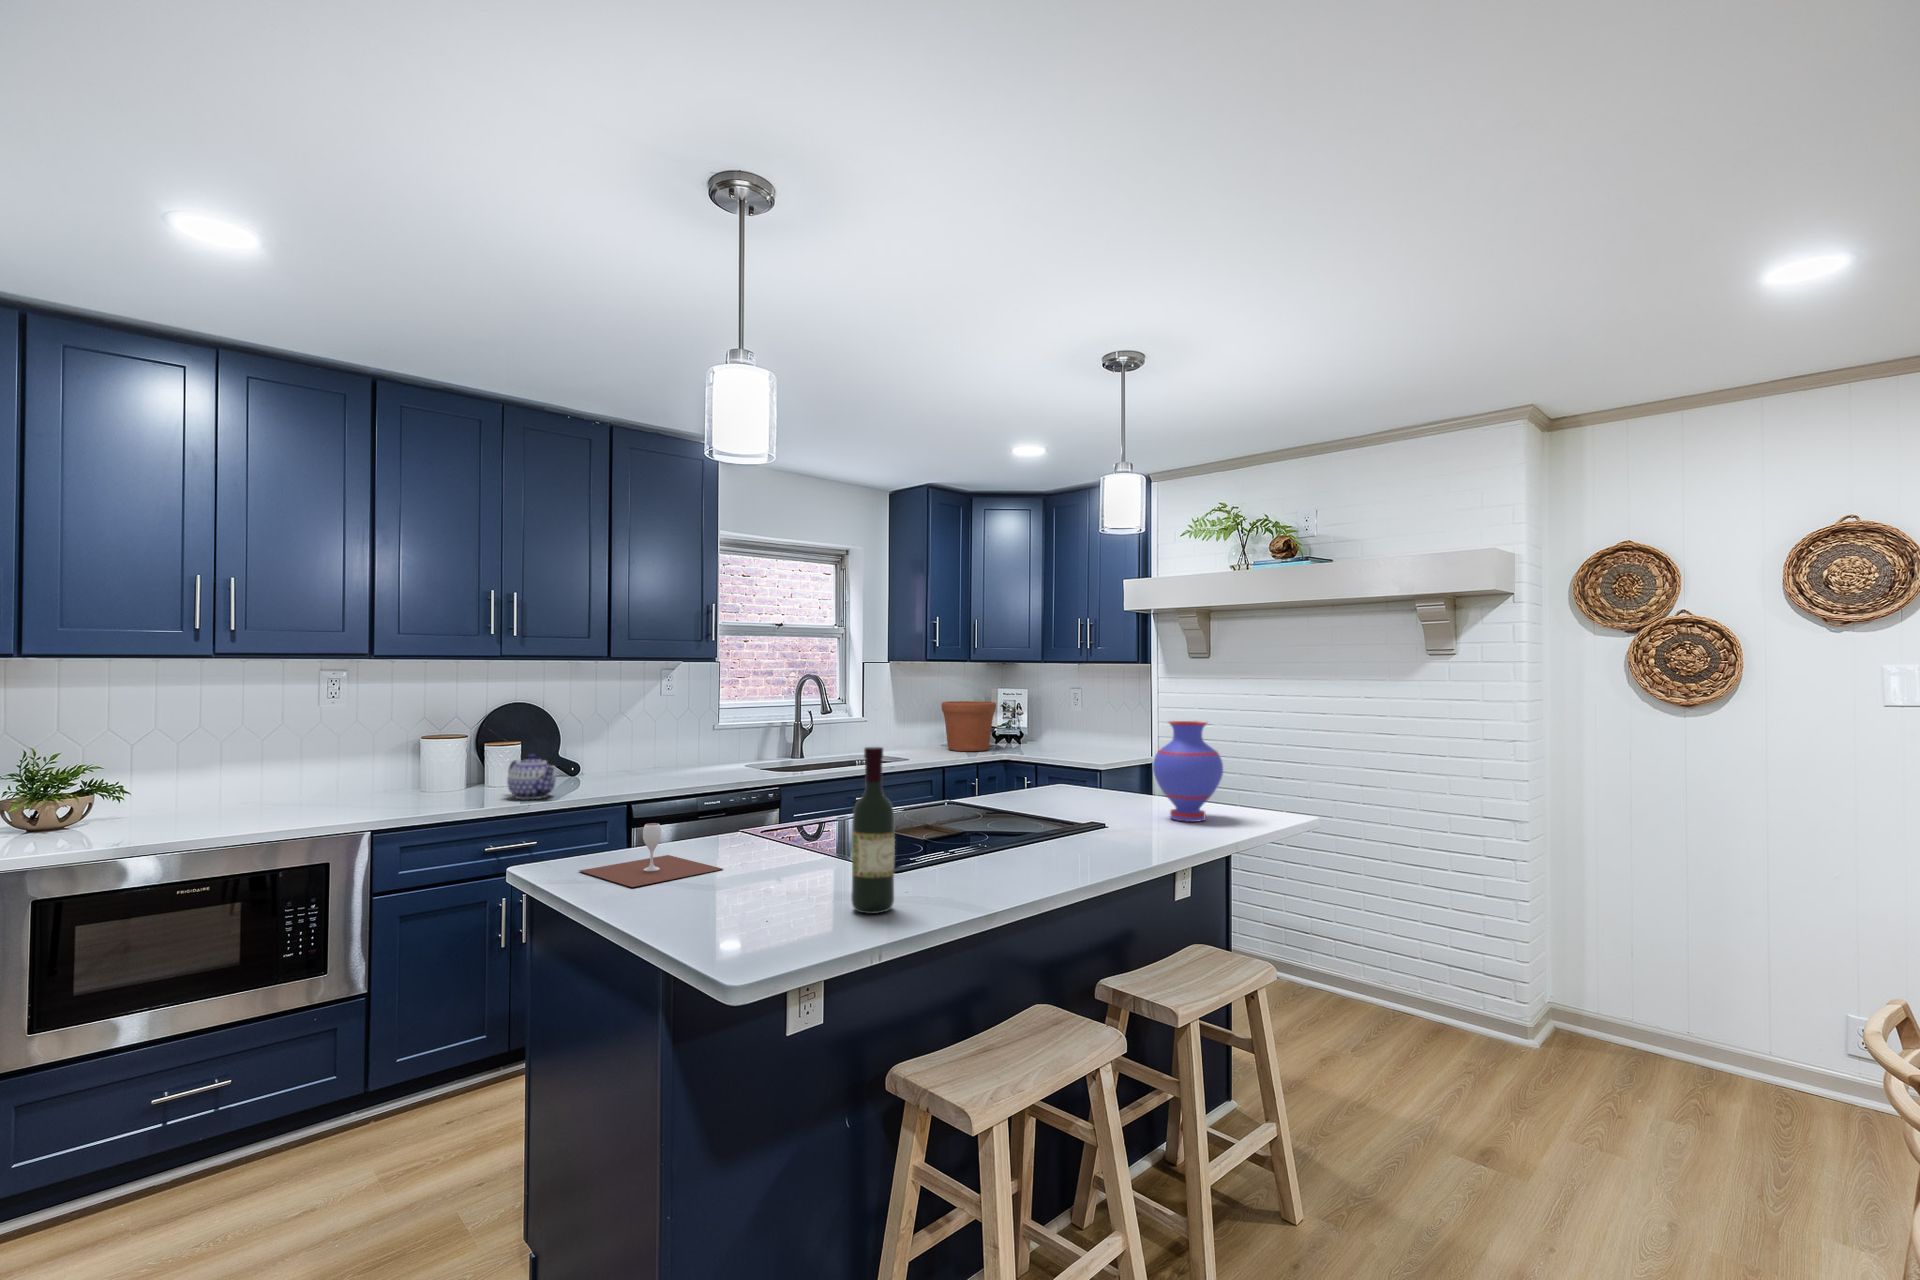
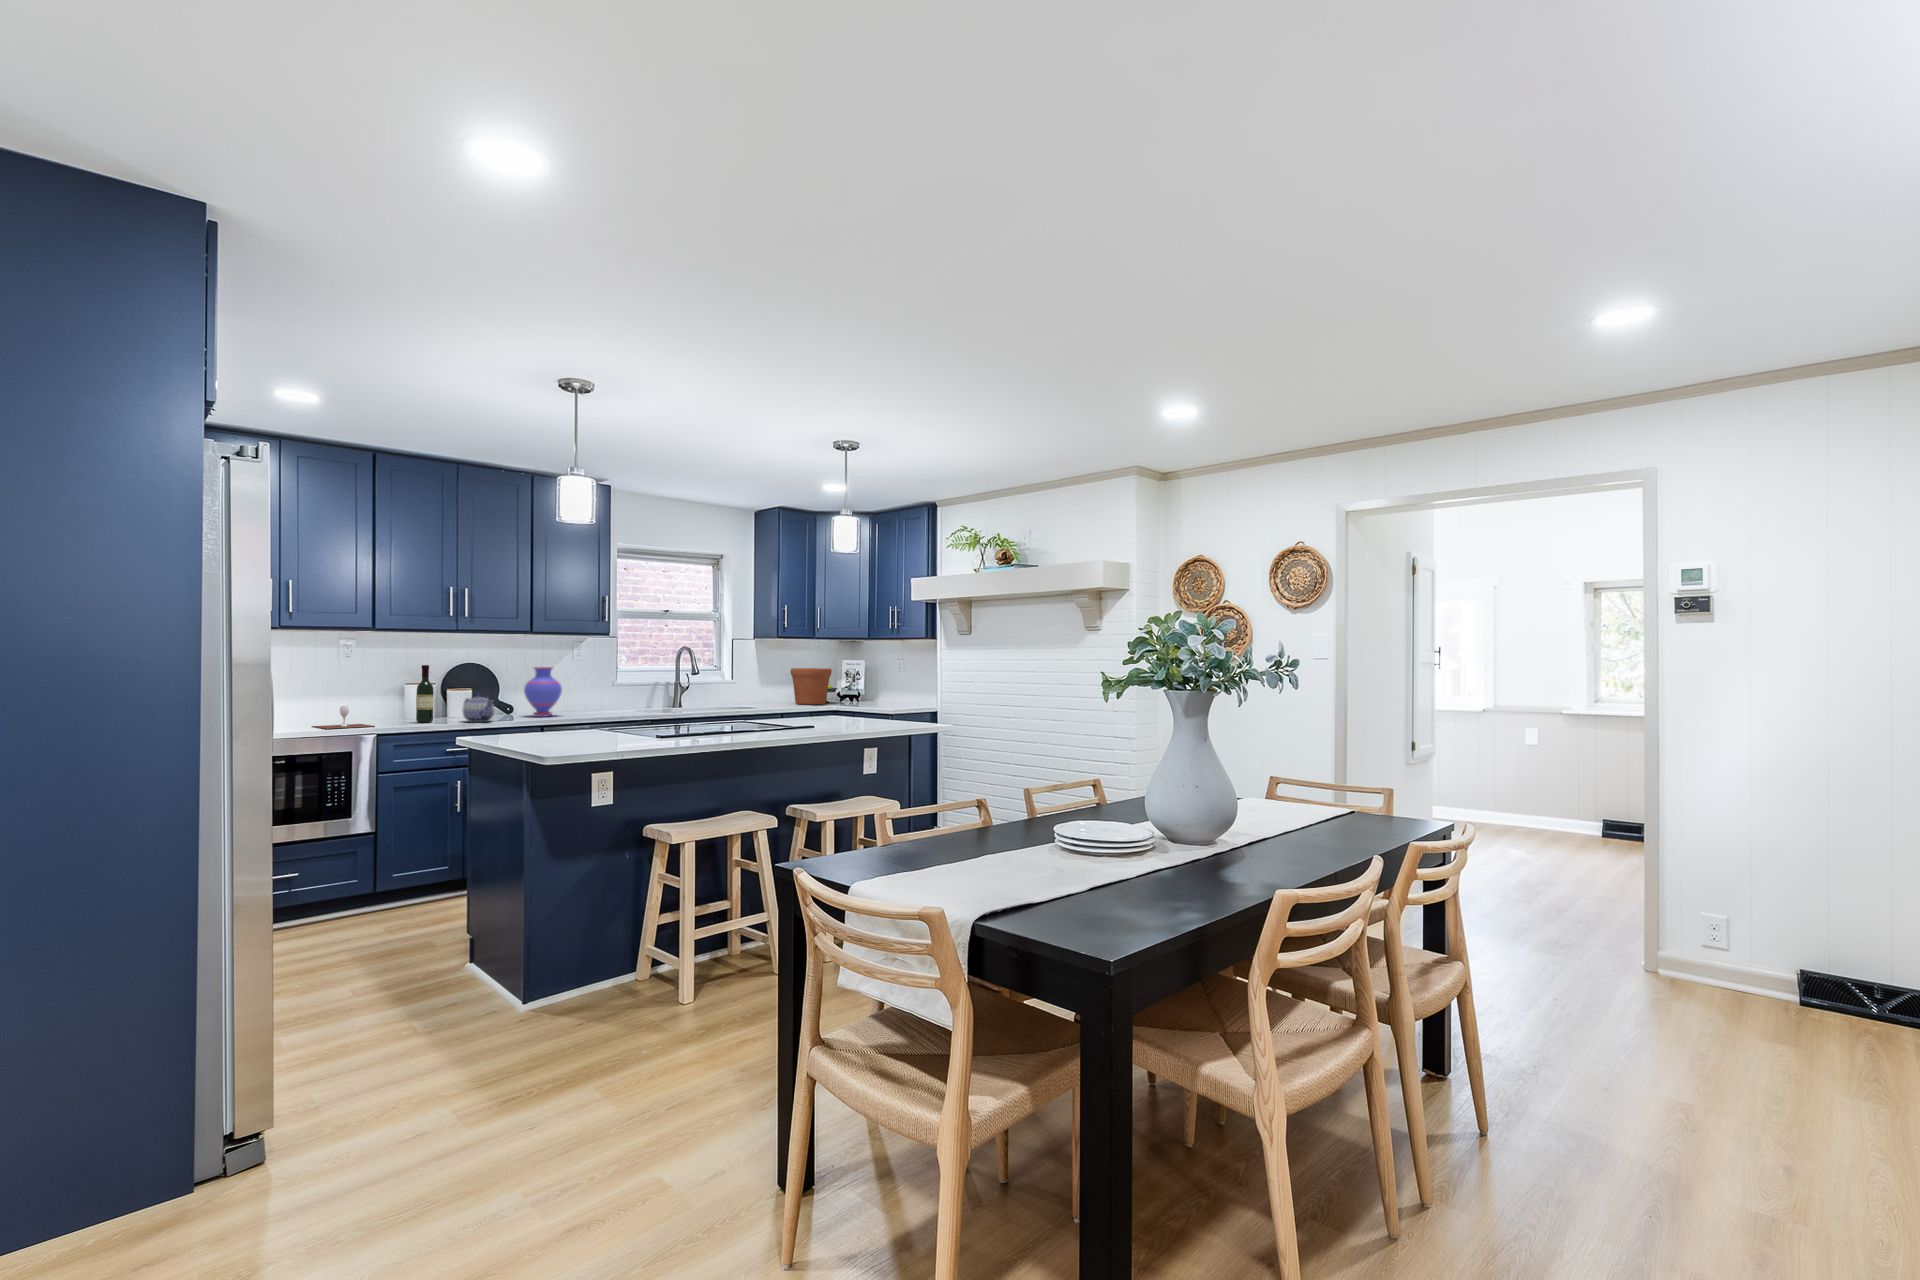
vase: present [1153,721,1223,822] -> present [524,667,562,717]
wine bottle: present [851,747,895,914] -> present [416,665,434,723]
wine glass: present [579,823,723,887] -> present [312,706,373,729]

